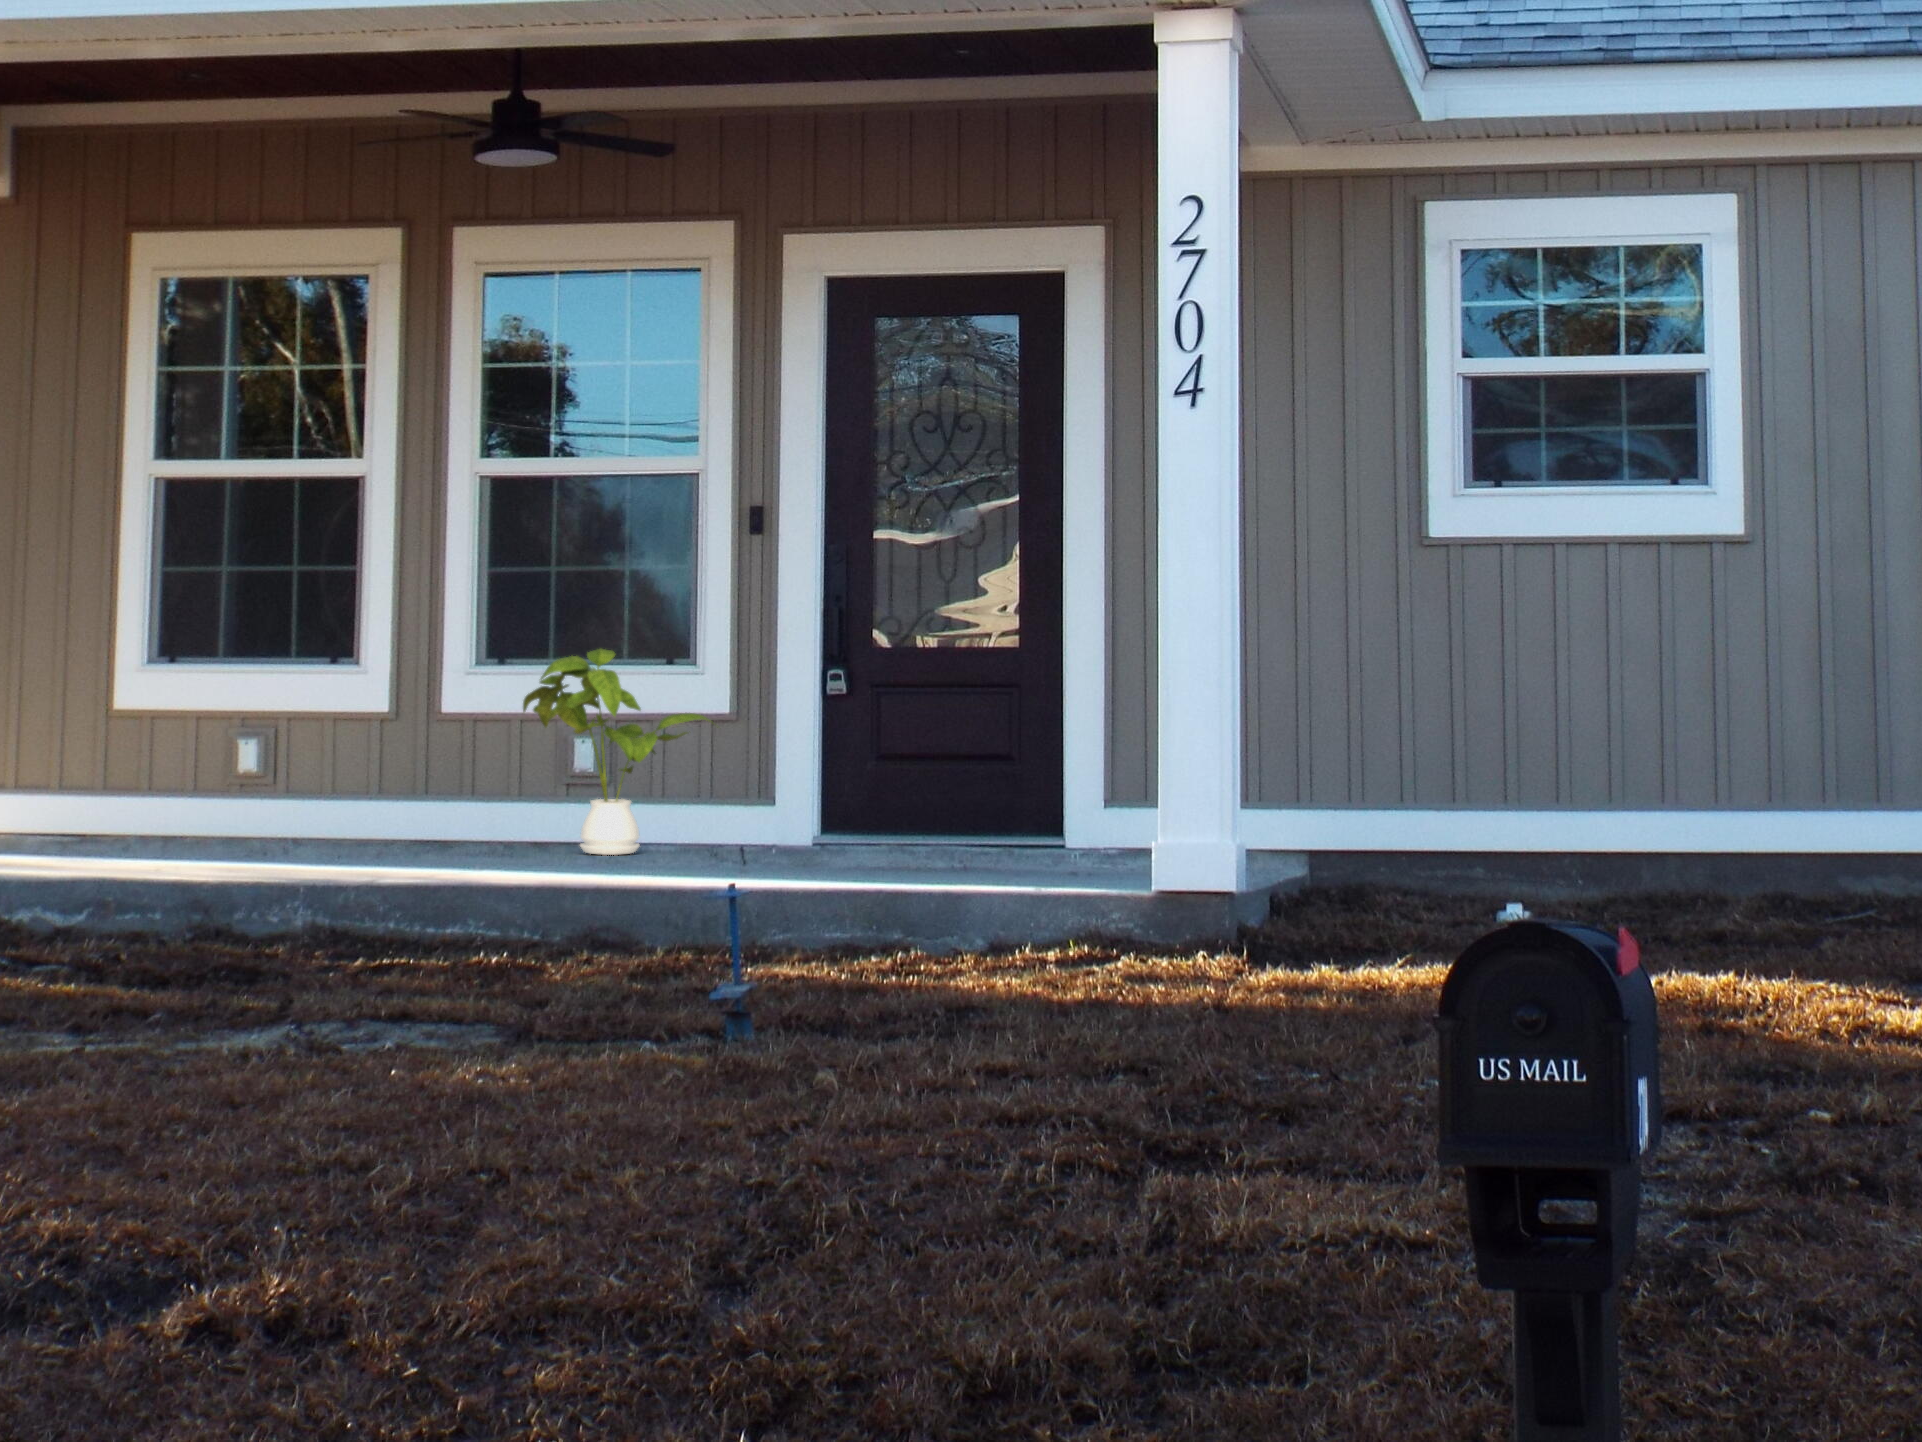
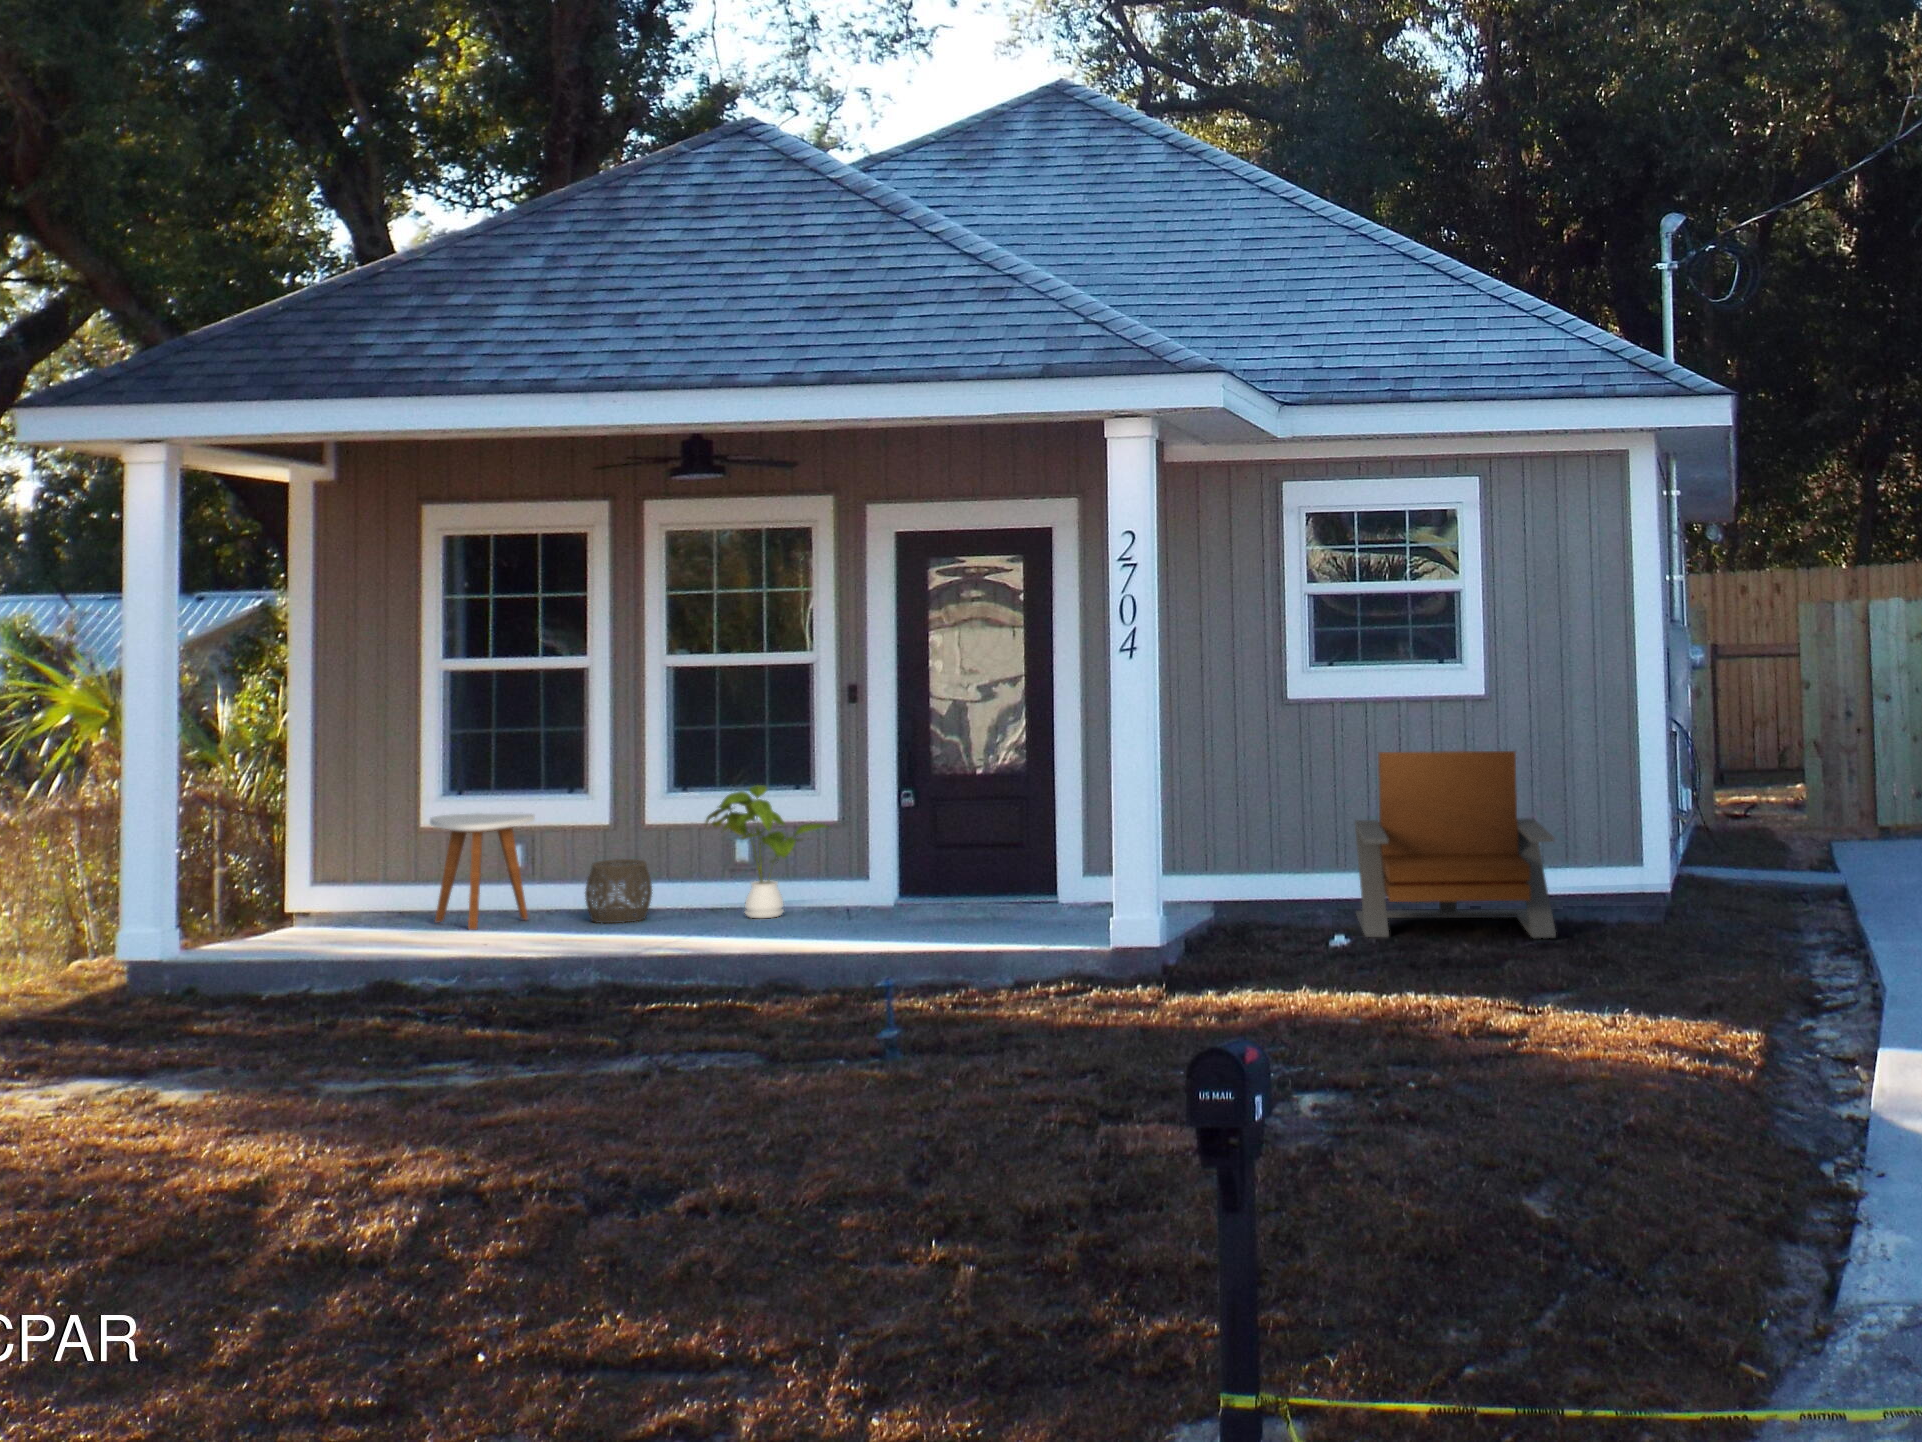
lounge chair: none [1537,618,1894,920] -> present [1355,751,1556,938]
side table: none [120,688,275,859] -> present [430,813,535,930]
woven basket: none [343,762,446,856] -> present [585,859,652,923]

